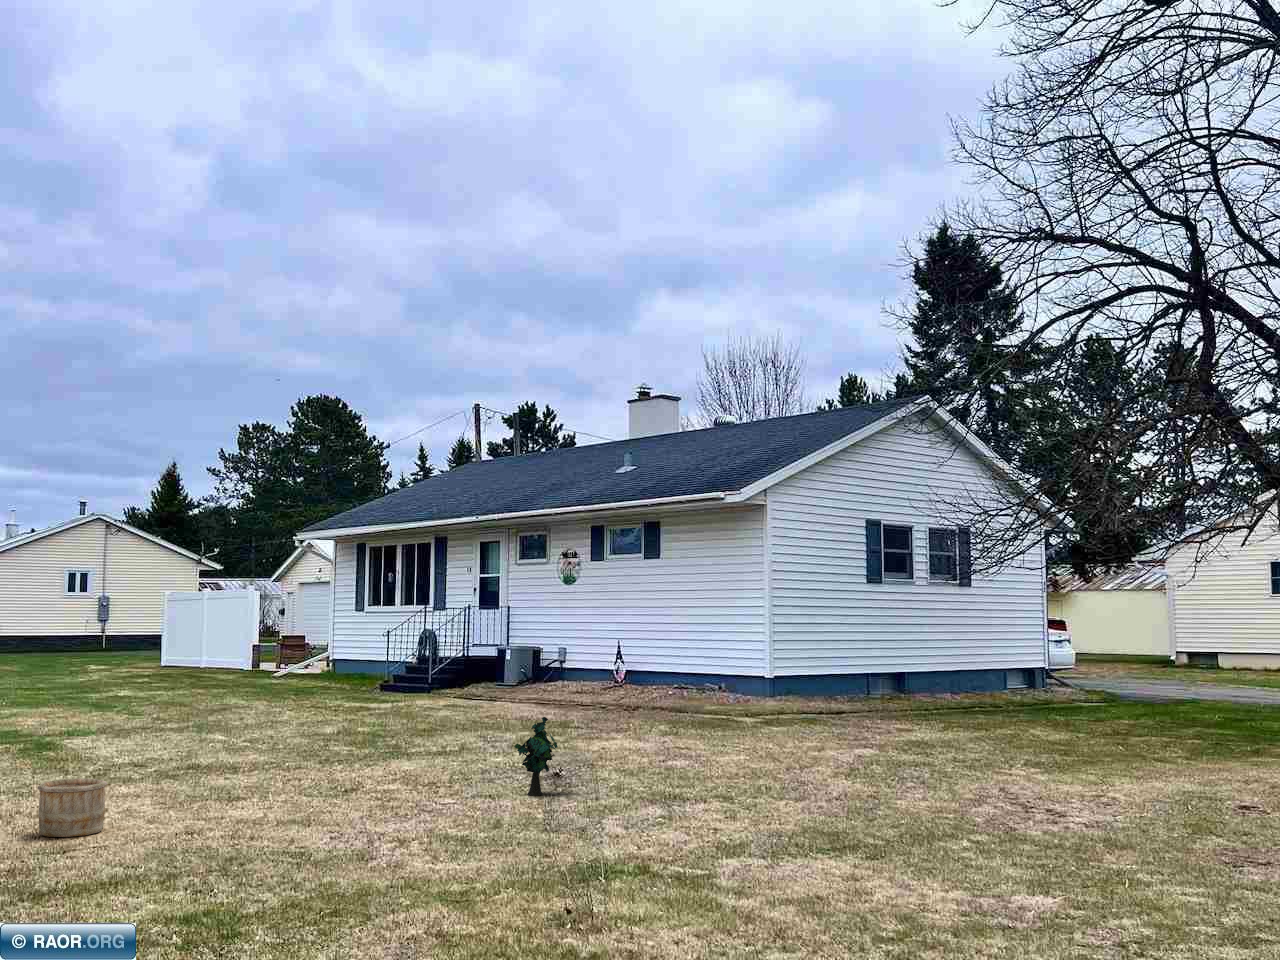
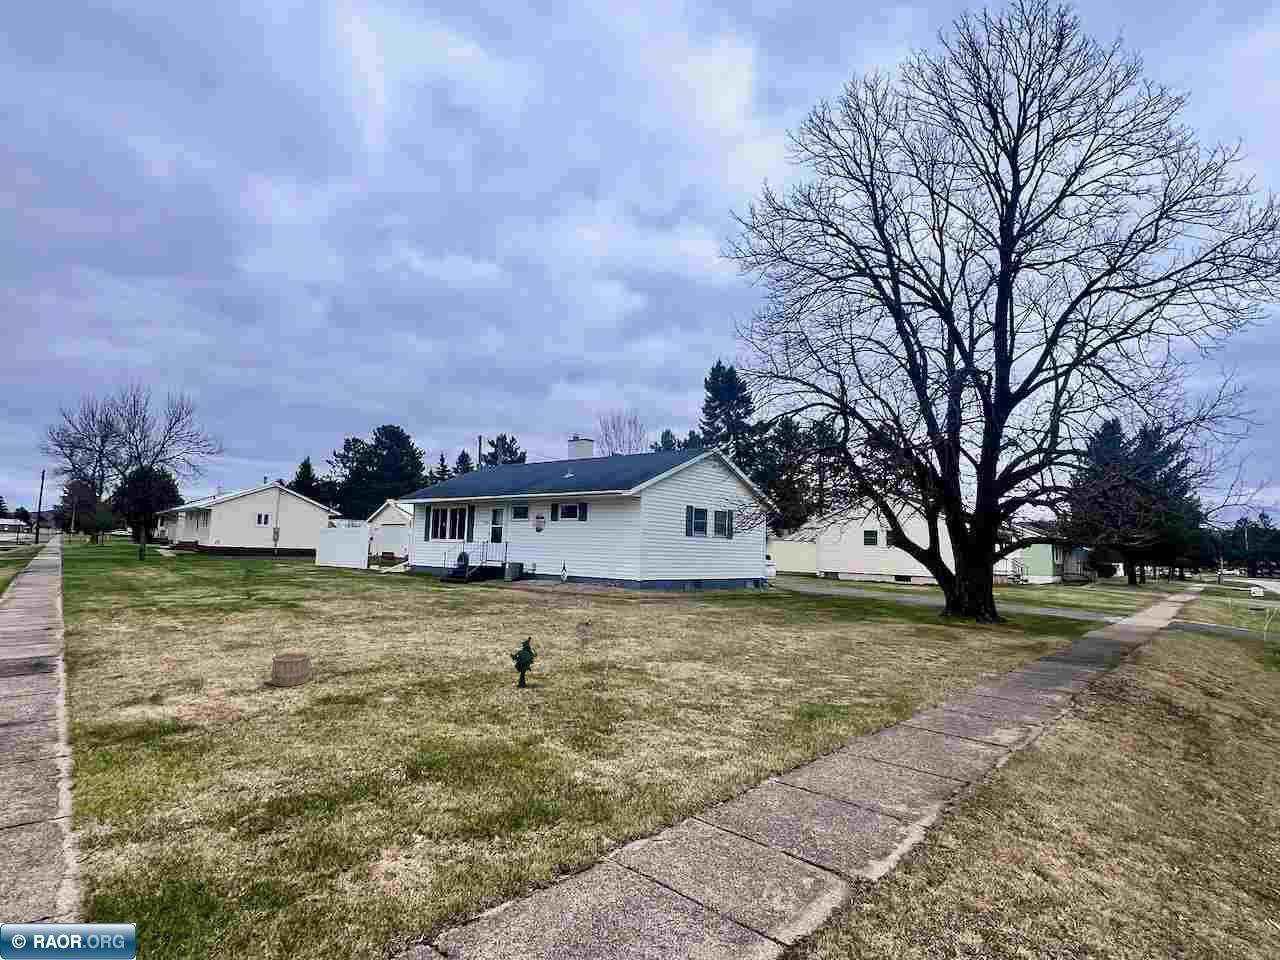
wooden bucket: present [37,778,107,837] -> present [272,653,311,686]

